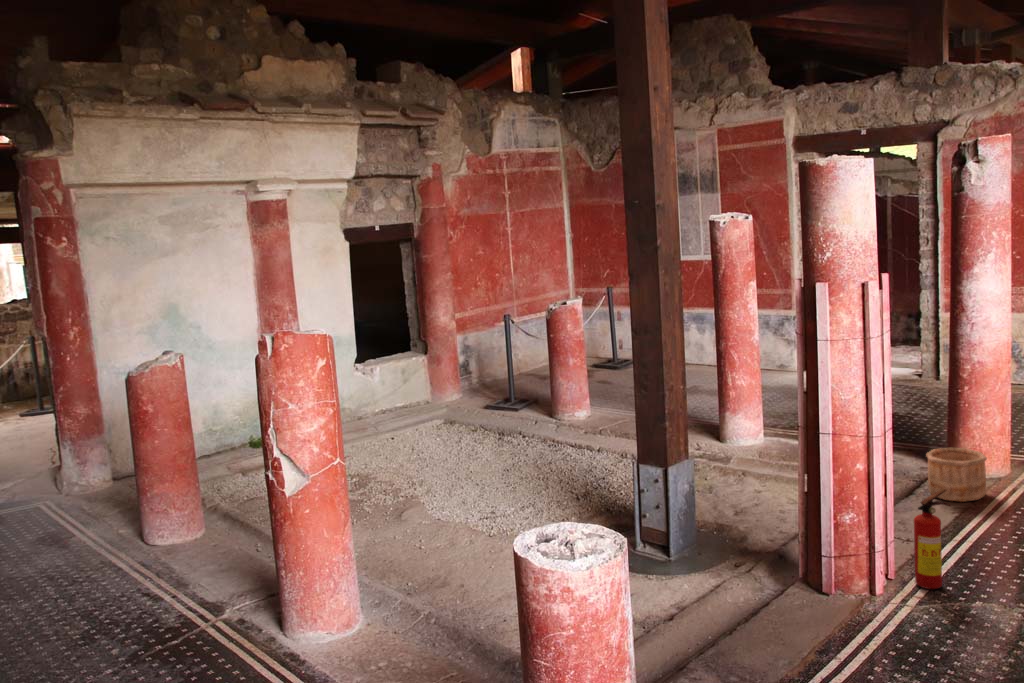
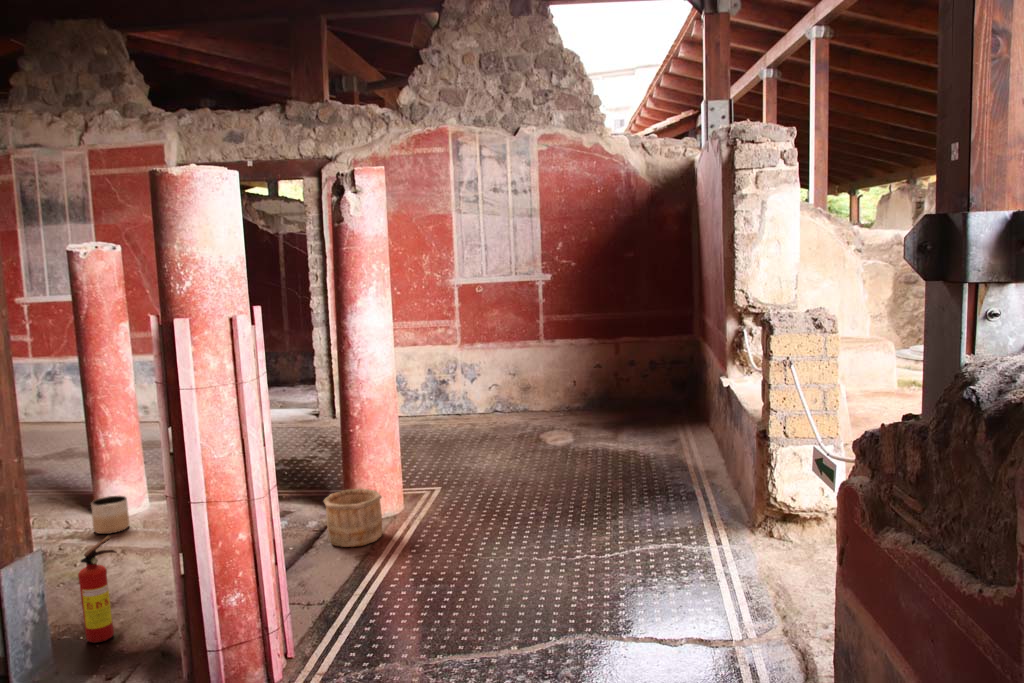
planter: none [718,426,747,456] -> present [91,496,129,534]
fire extinguisher: present [914,488,950,589] -> present [78,536,116,643]

